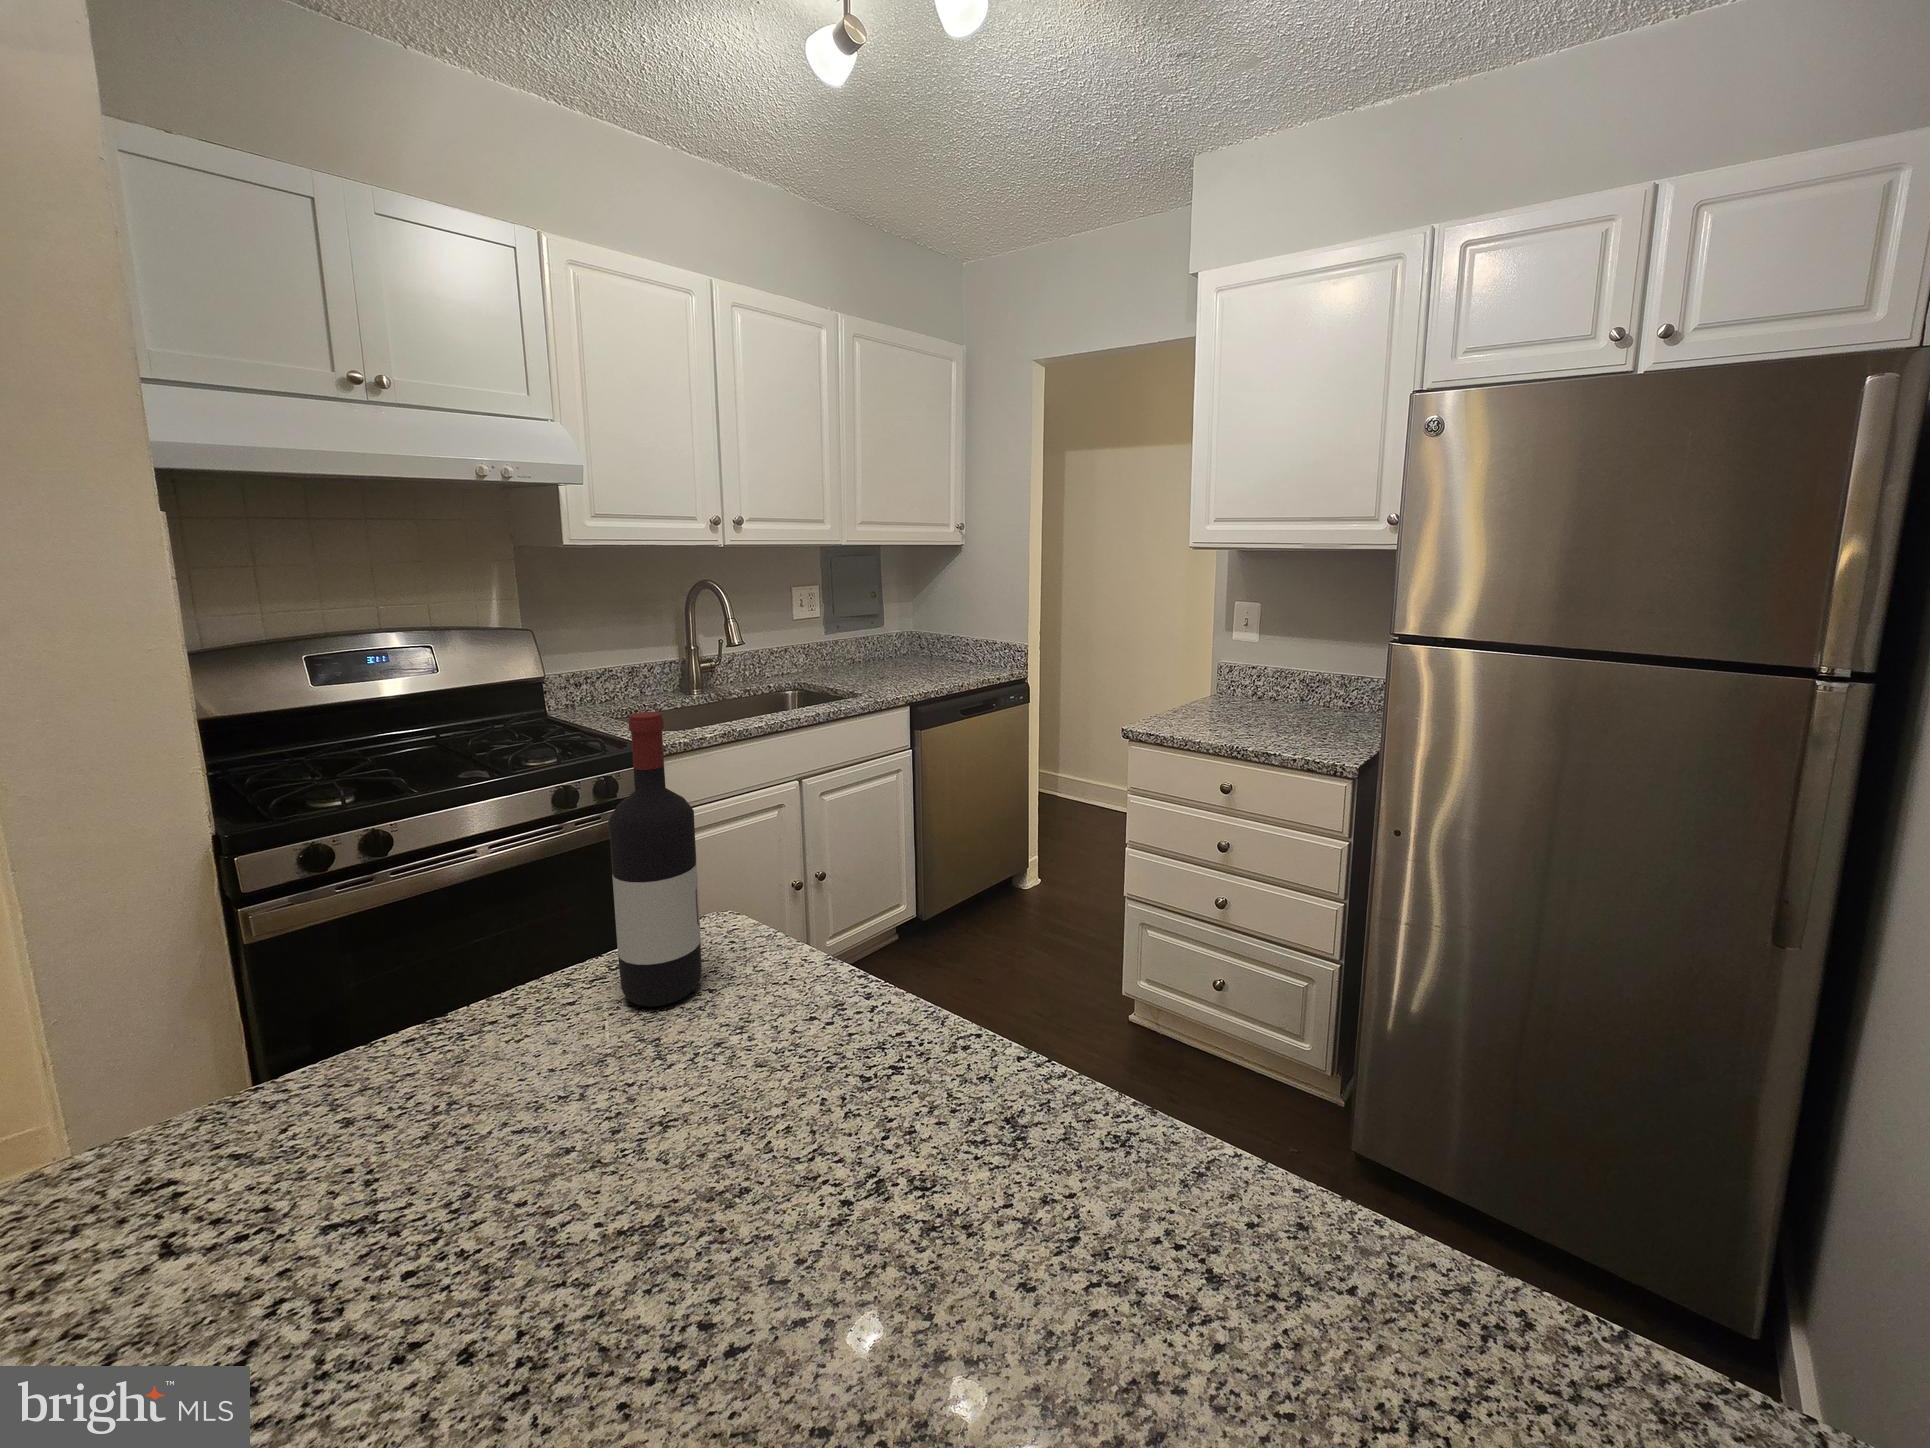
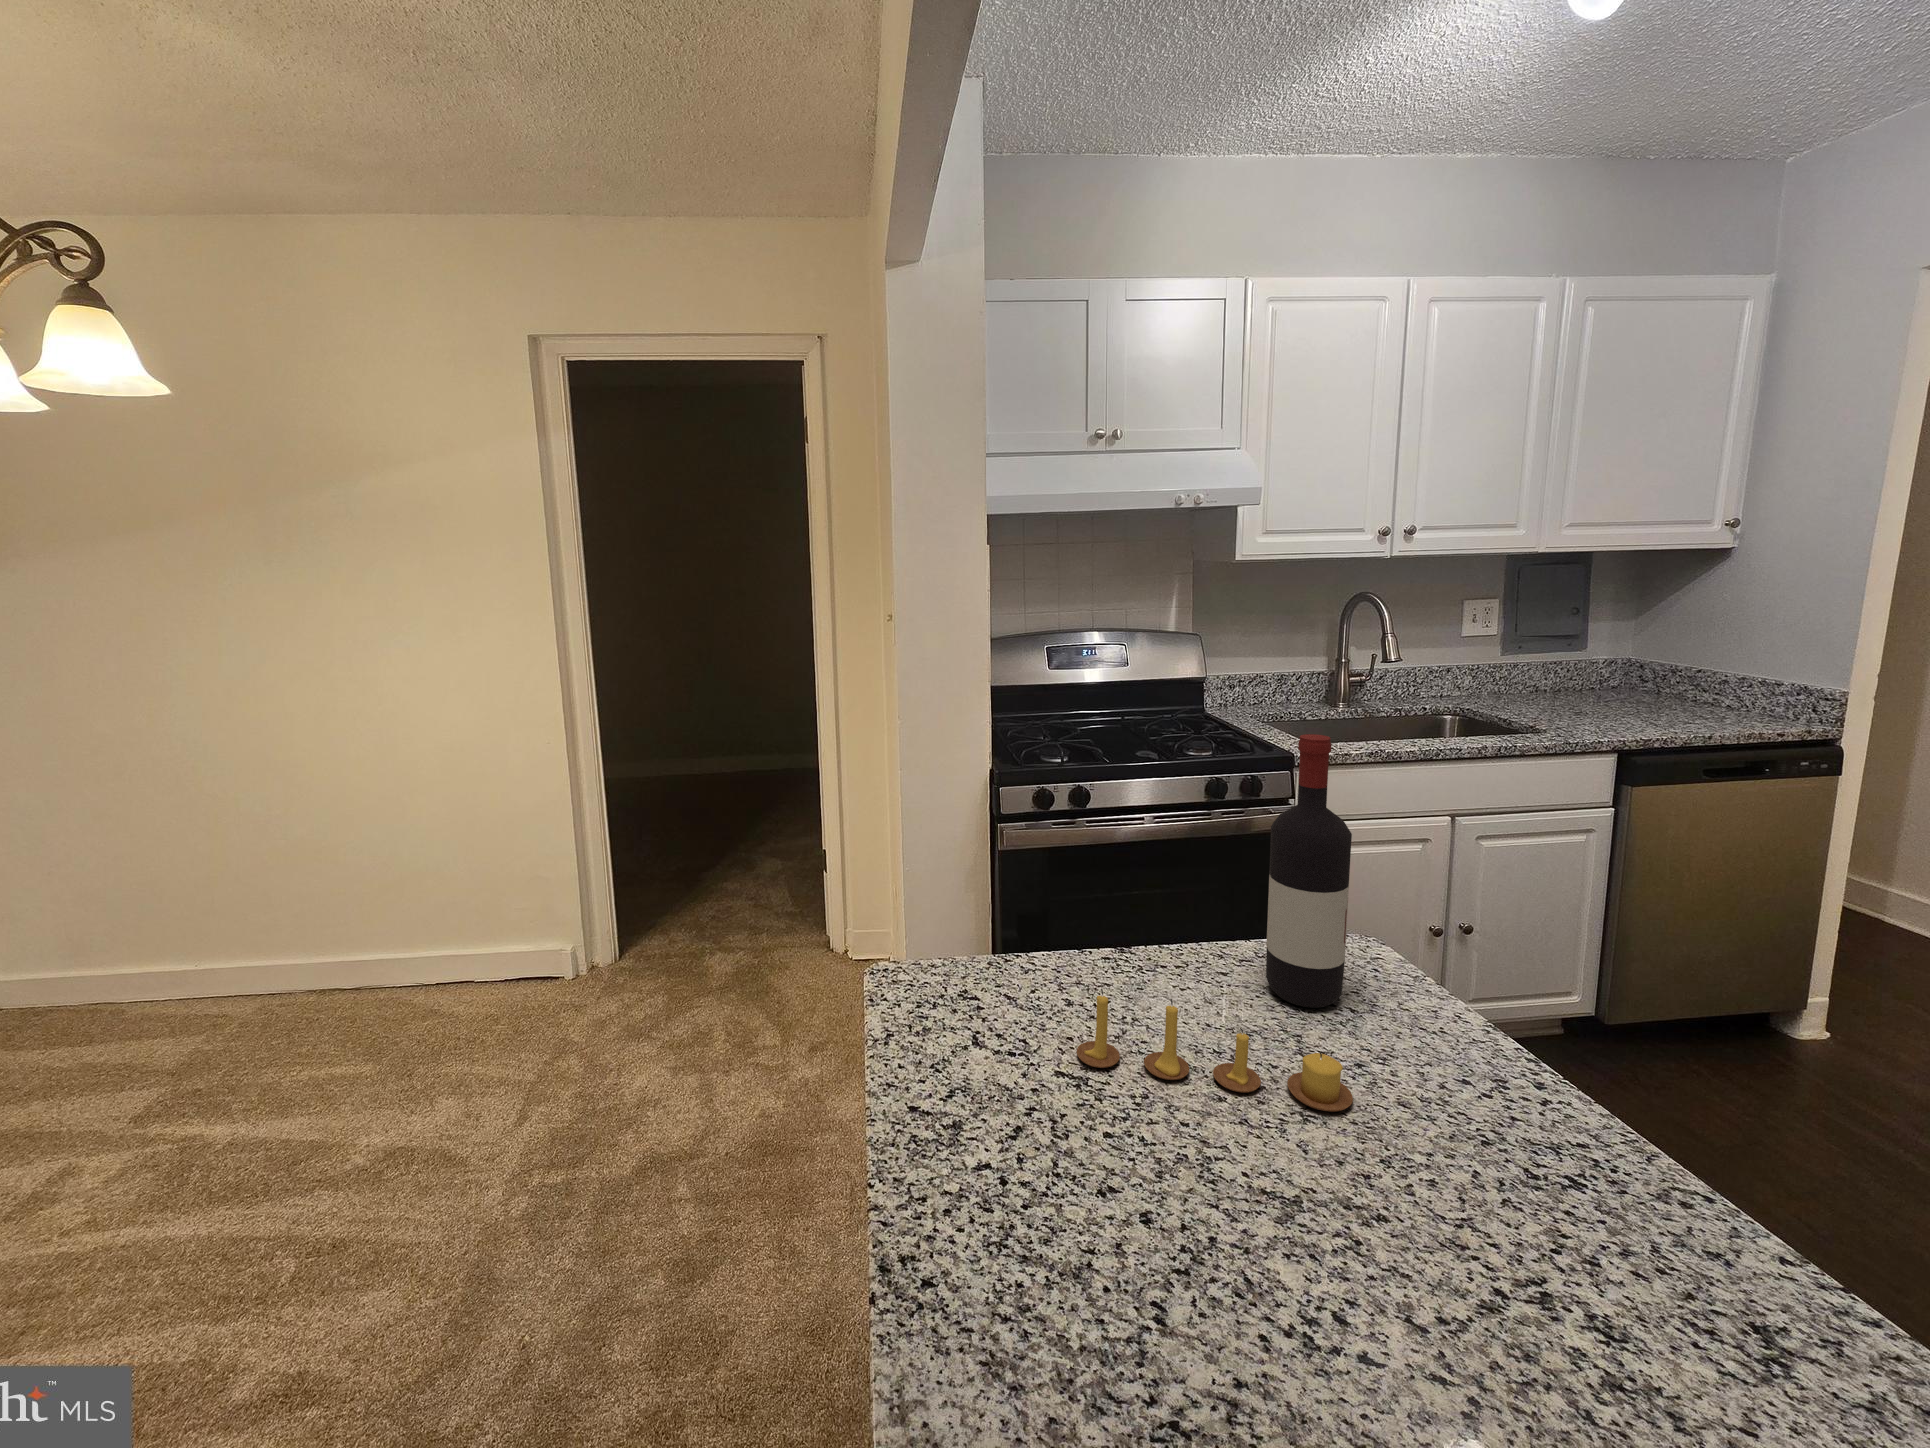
candle: none [352,1047,714,1202] -> present [1077,989,1353,1112]

